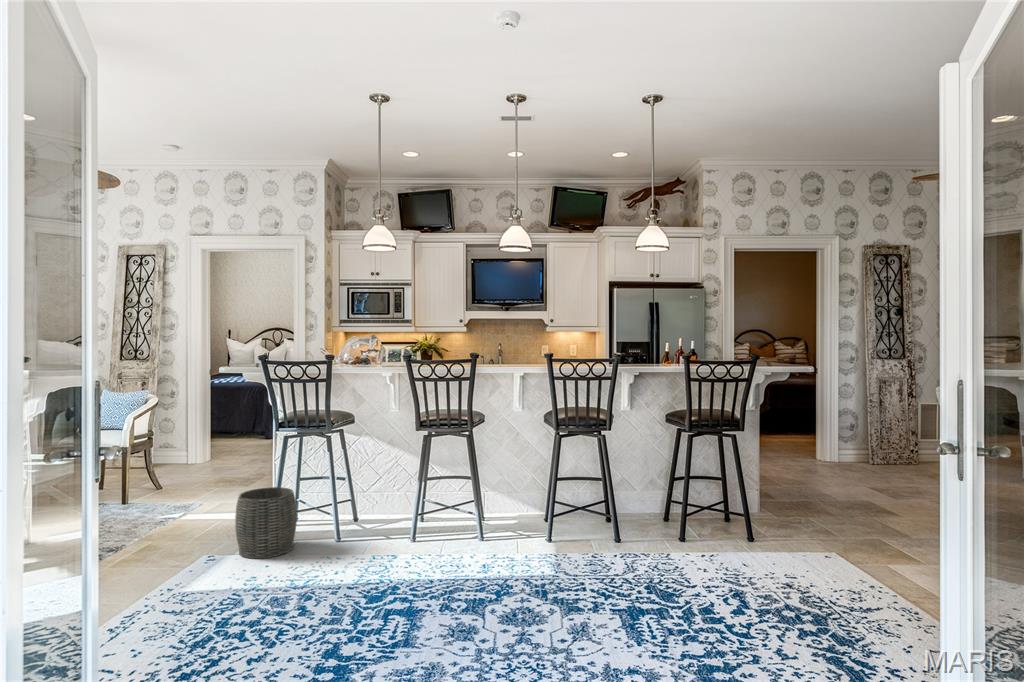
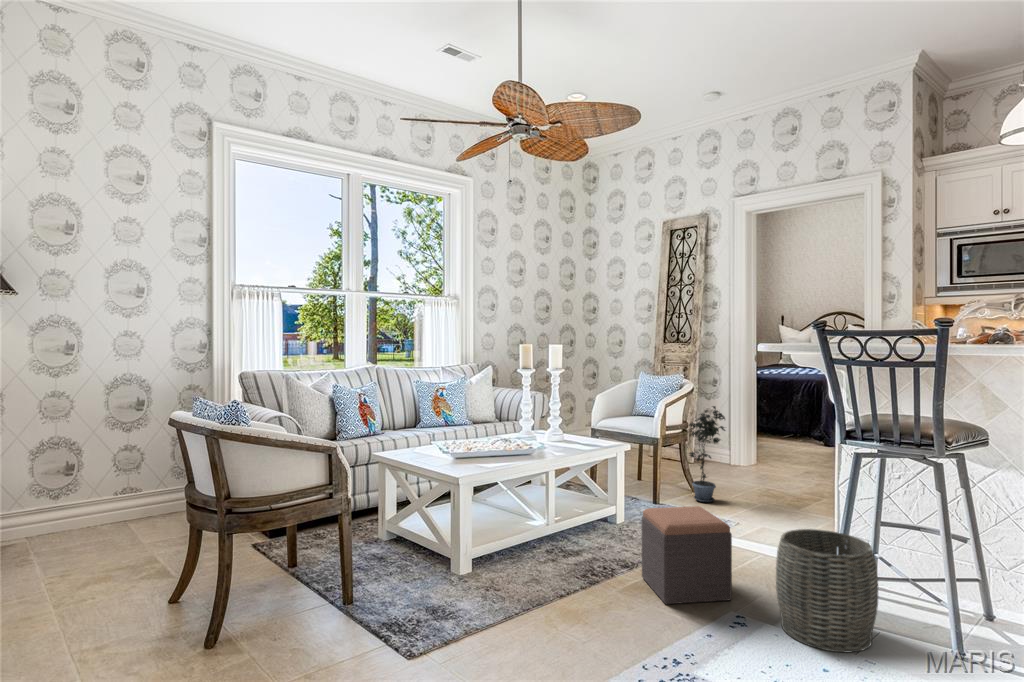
potted plant: none [150,415,190,496] -> present [689,406,725,503]
footstool: none [128,491,204,564] -> present [642,506,732,604]

